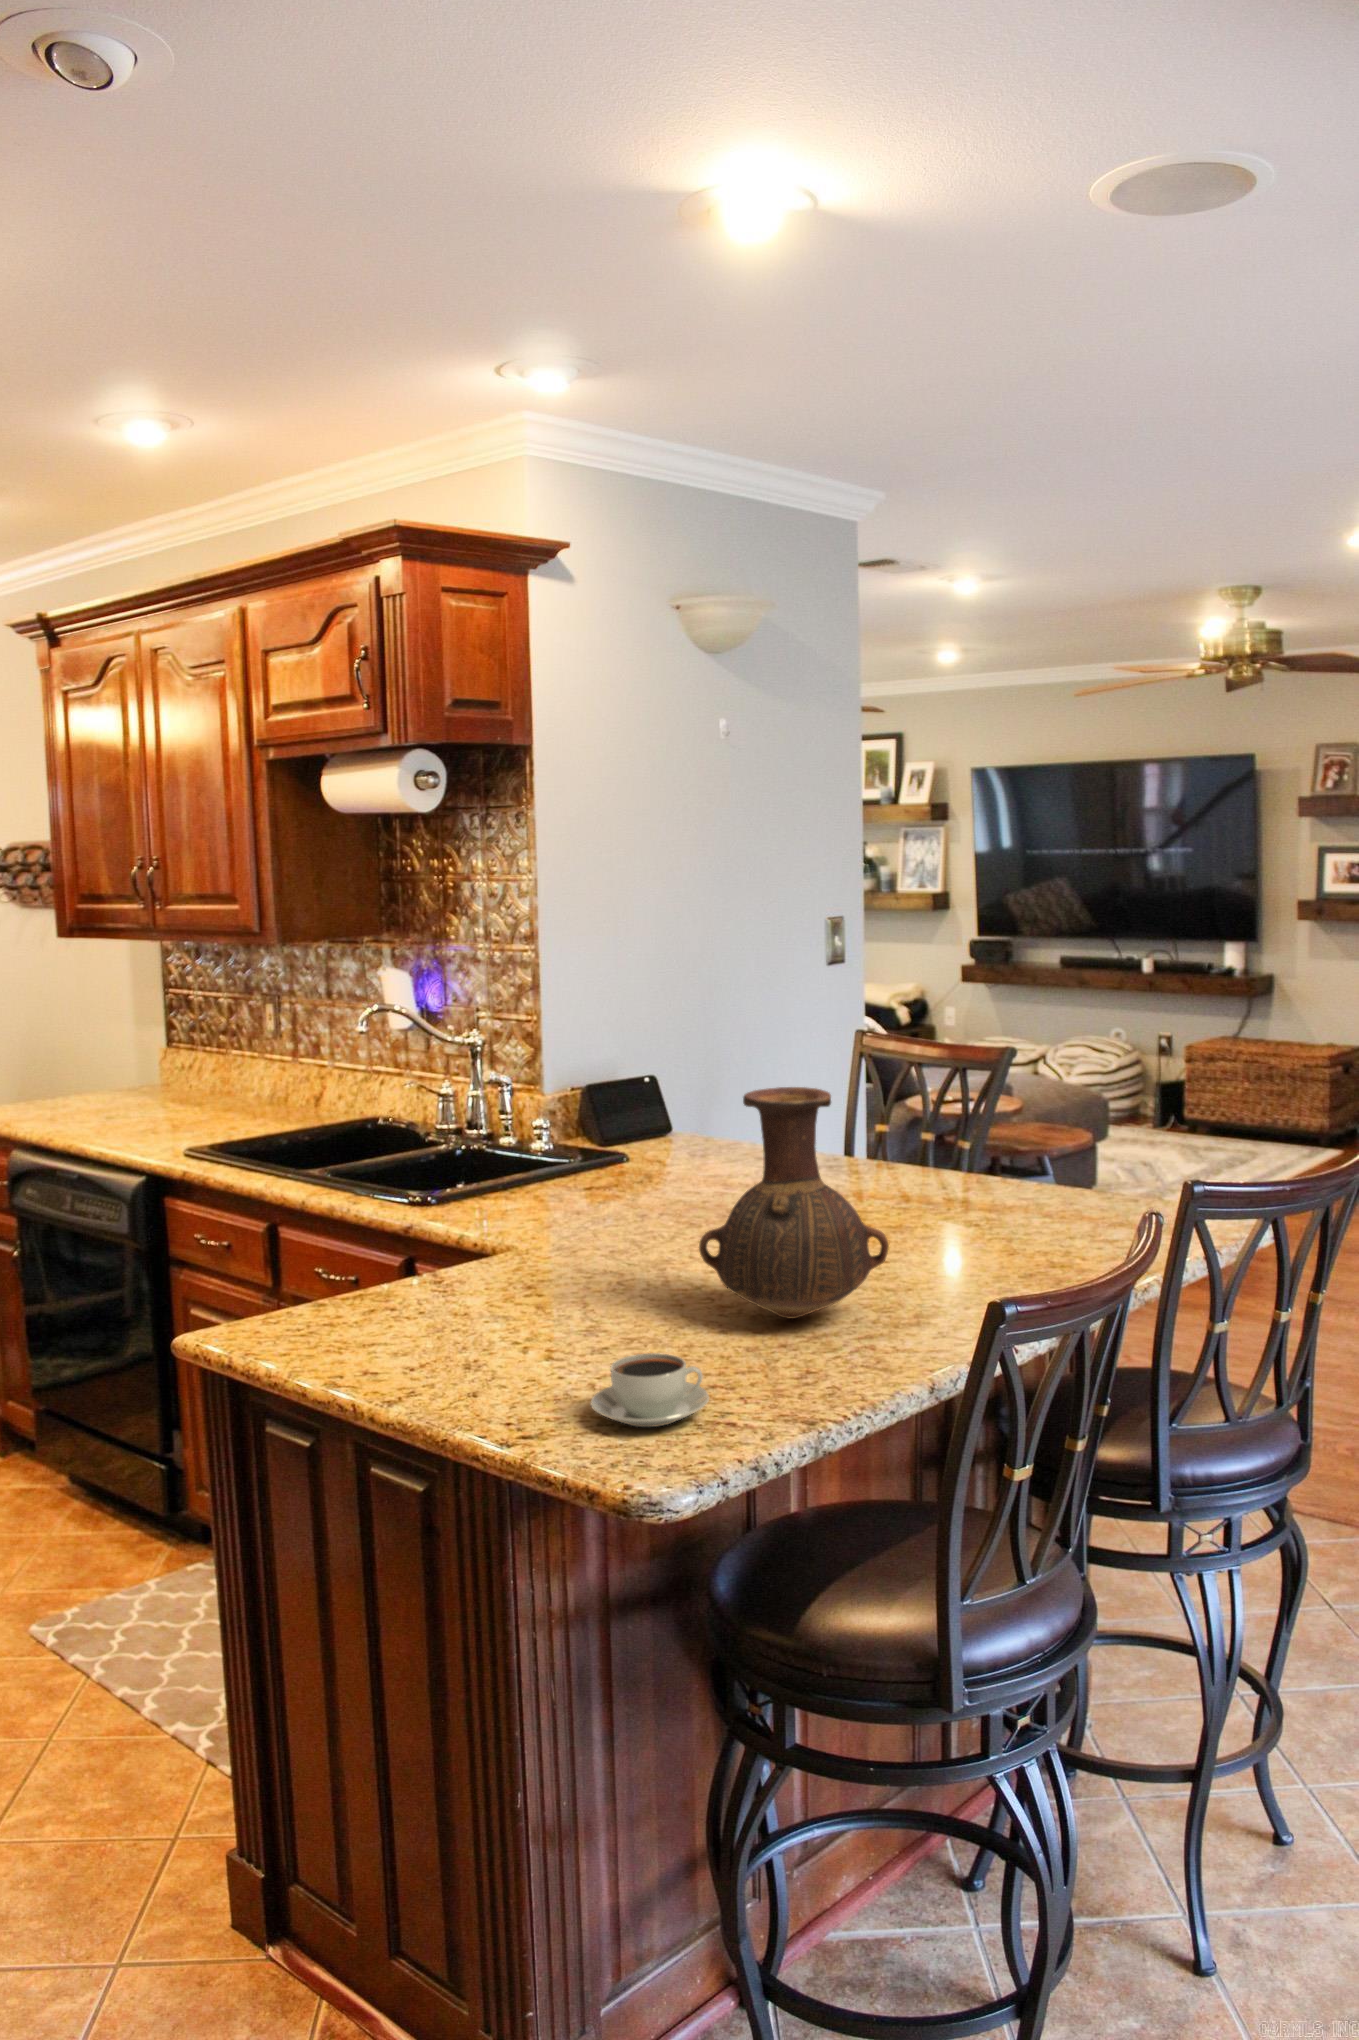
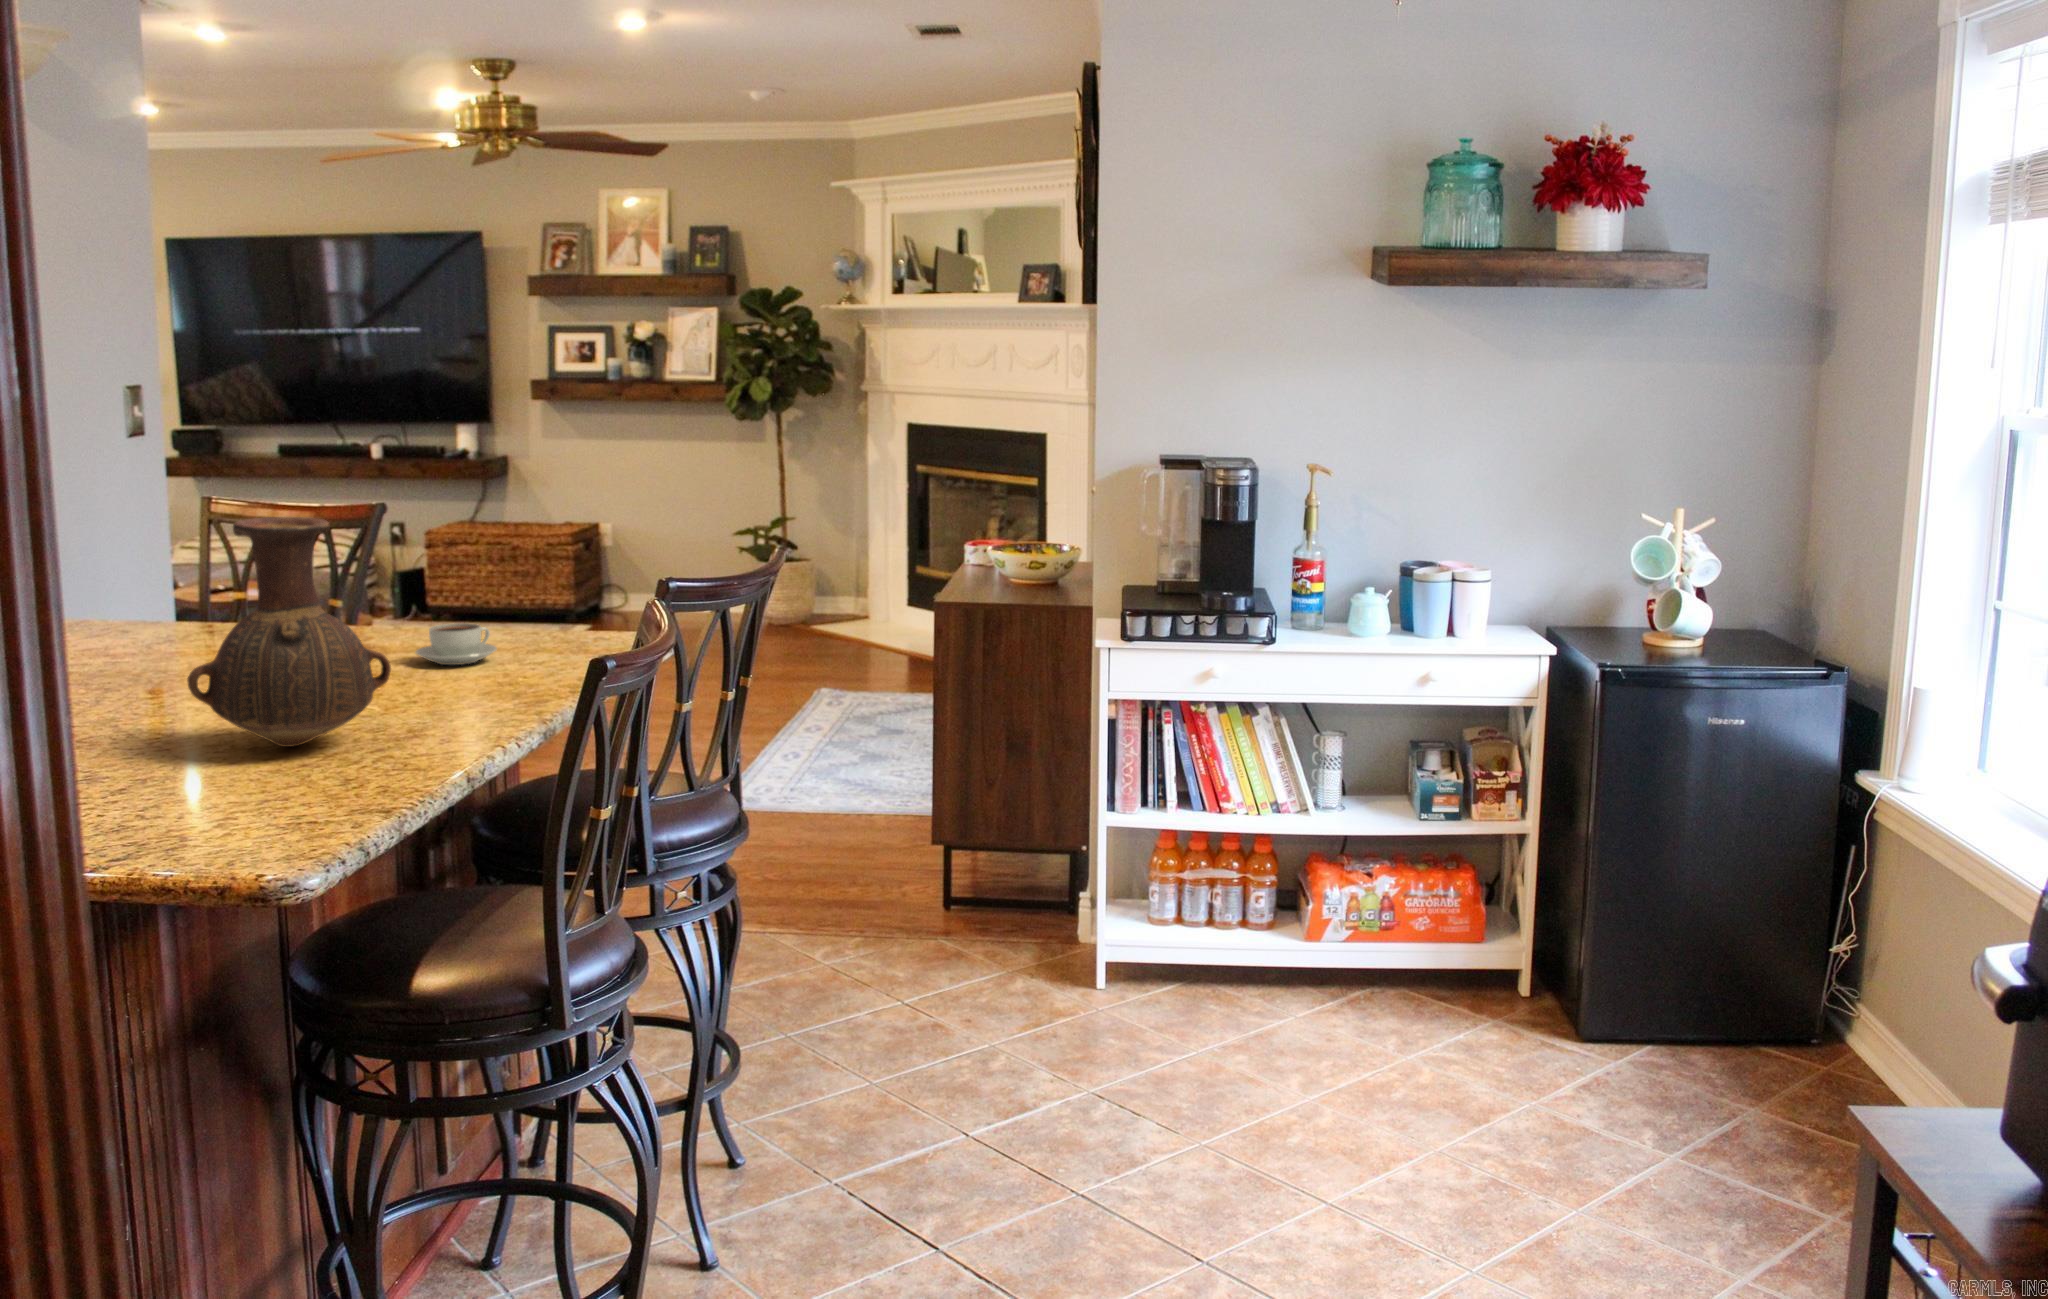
coffee cup: present [591,1353,709,1427] -> present [416,623,497,665]

